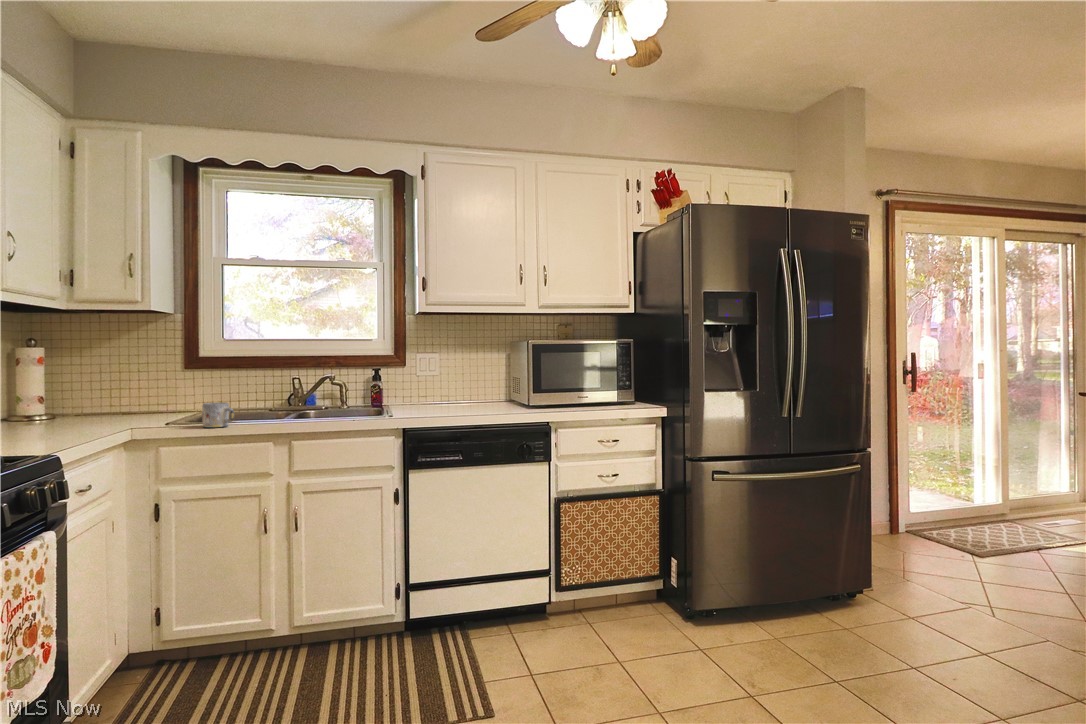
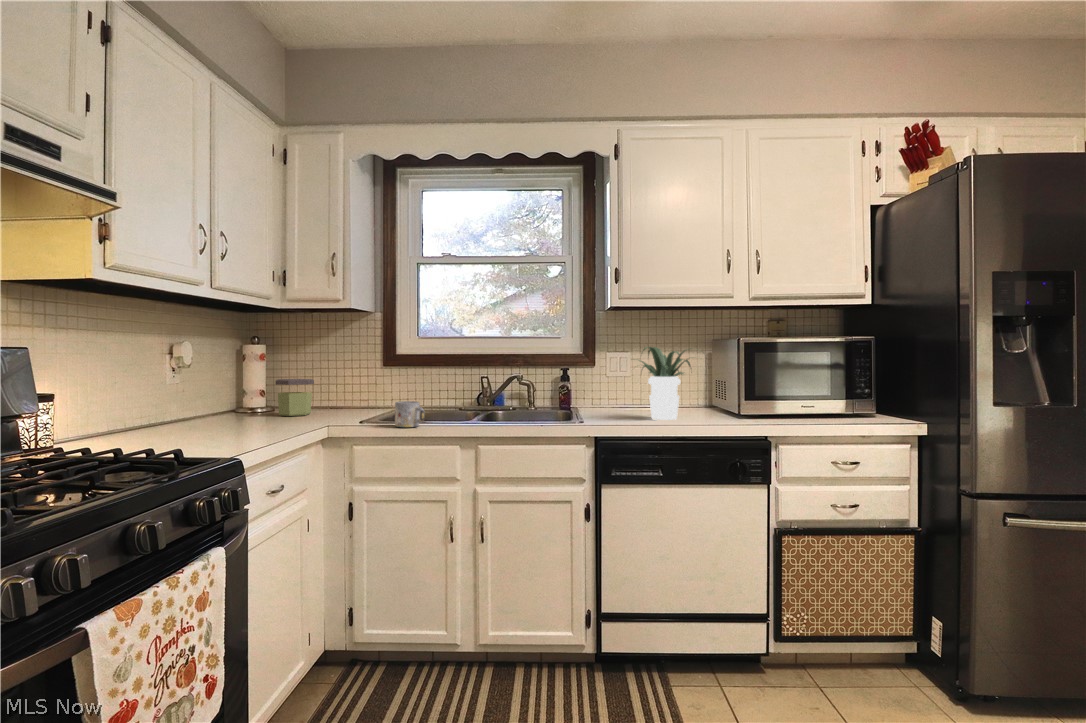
potted plant: none [425,349,504,412] -> present [639,347,691,420]
jar: none [59,384,106,423] -> present [276,379,314,416]

